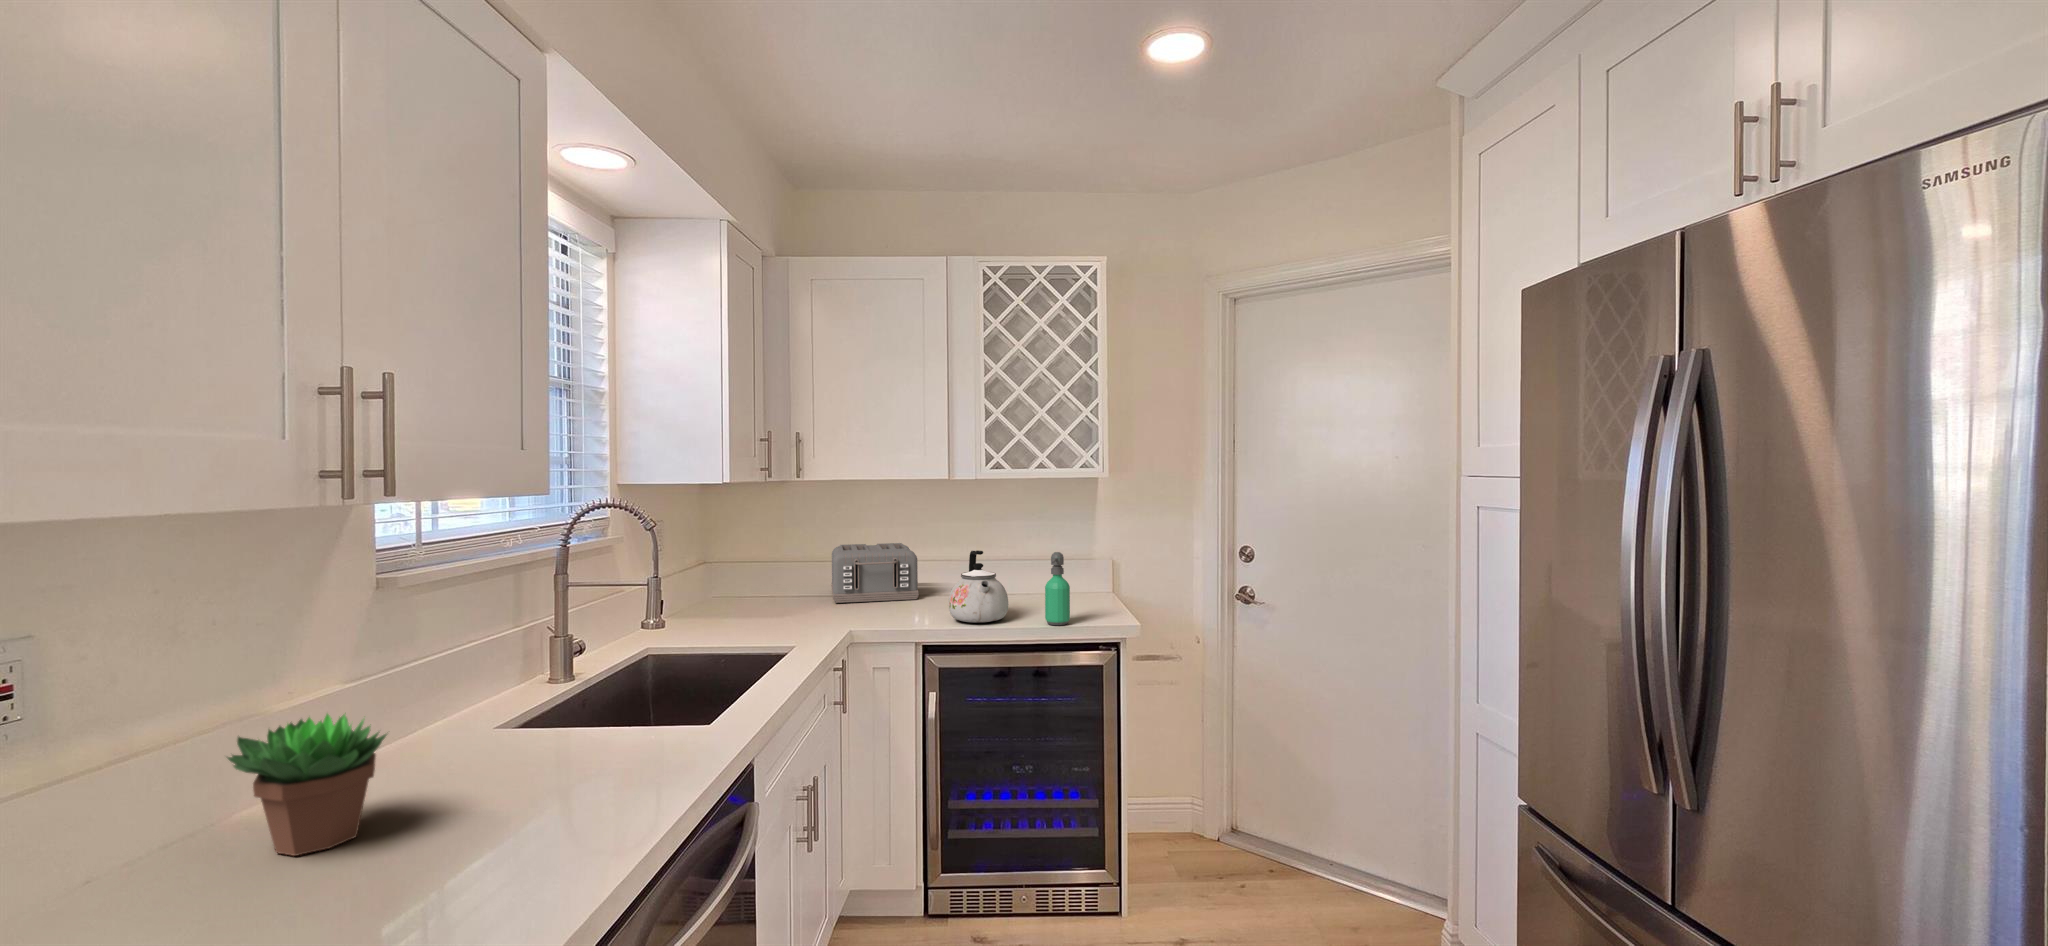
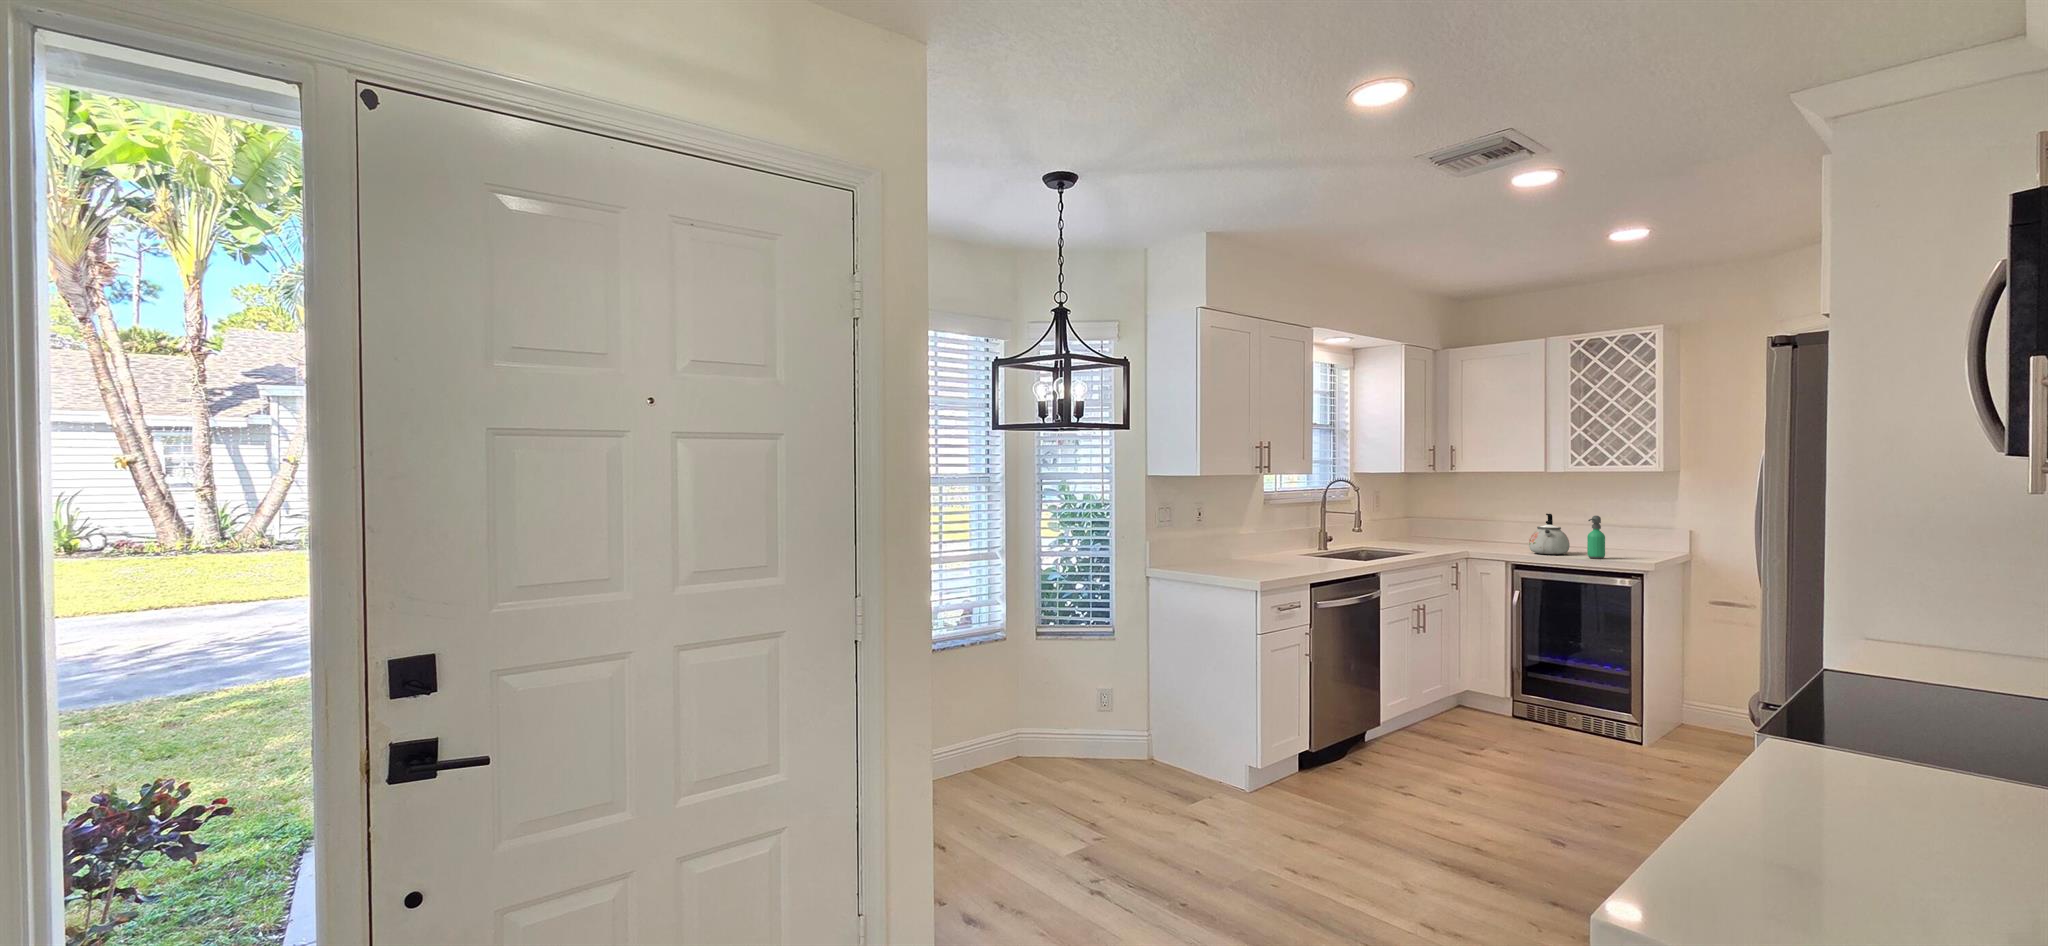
toaster: present [831,543,919,603] -> none [1474,513,1537,546]
succulent plant: present [227,714,387,856] -> none [1239,529,1272,564]

